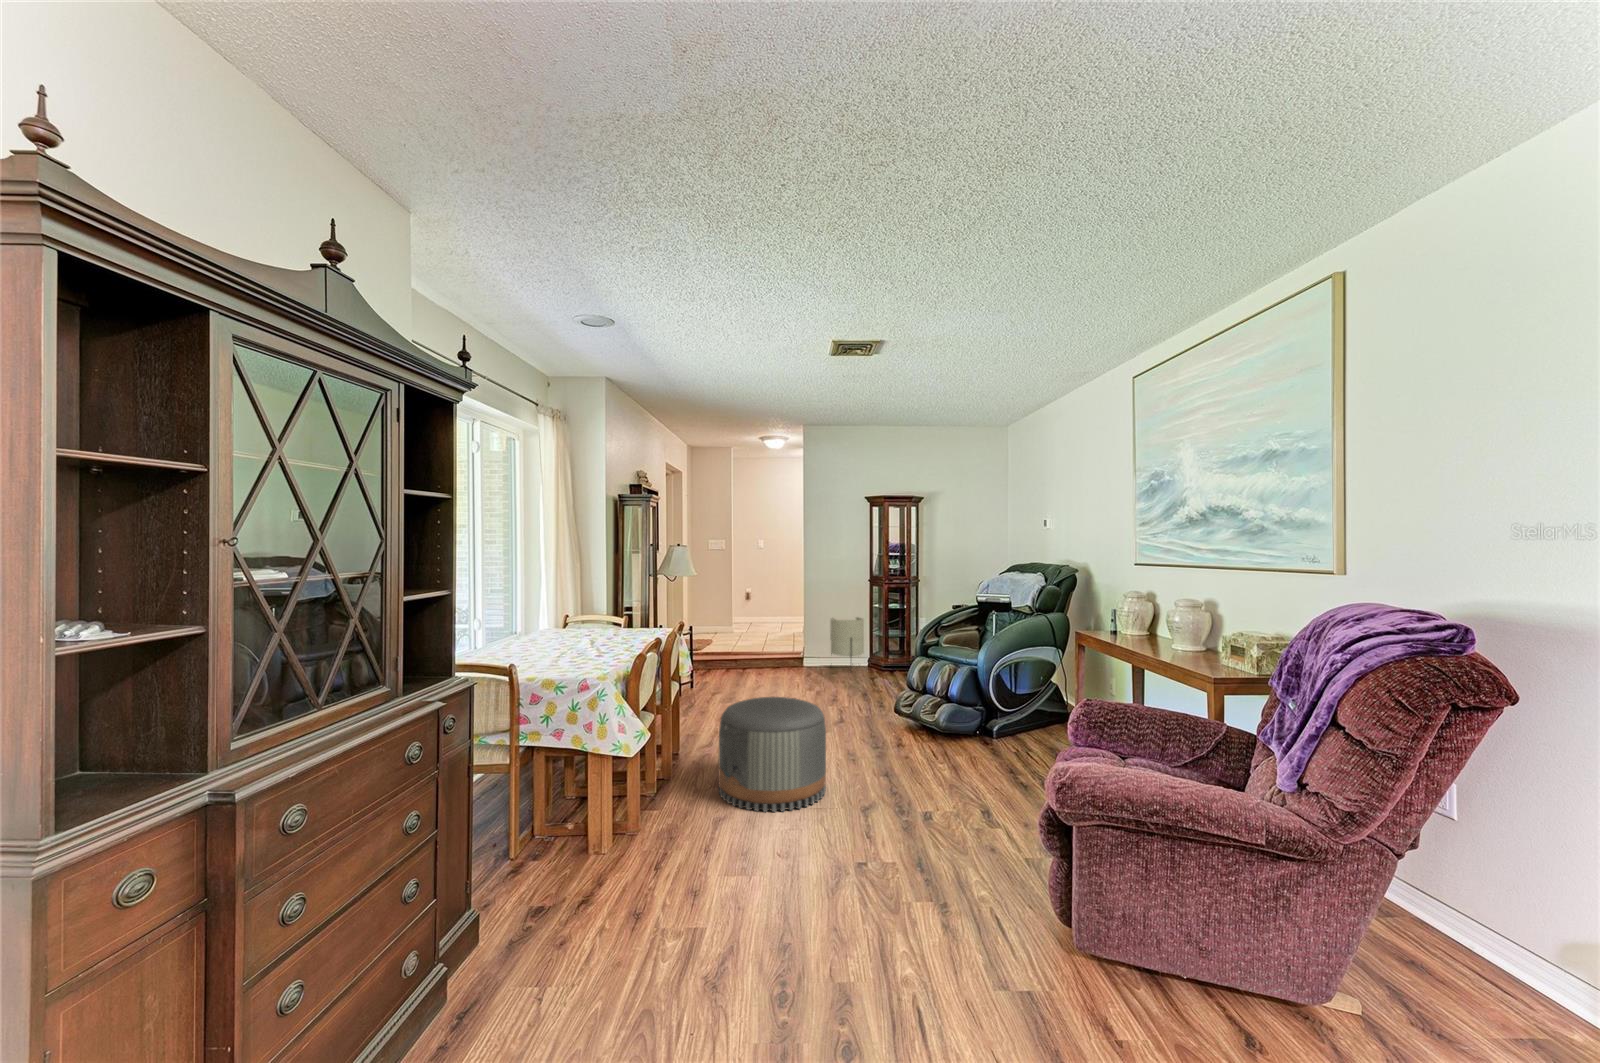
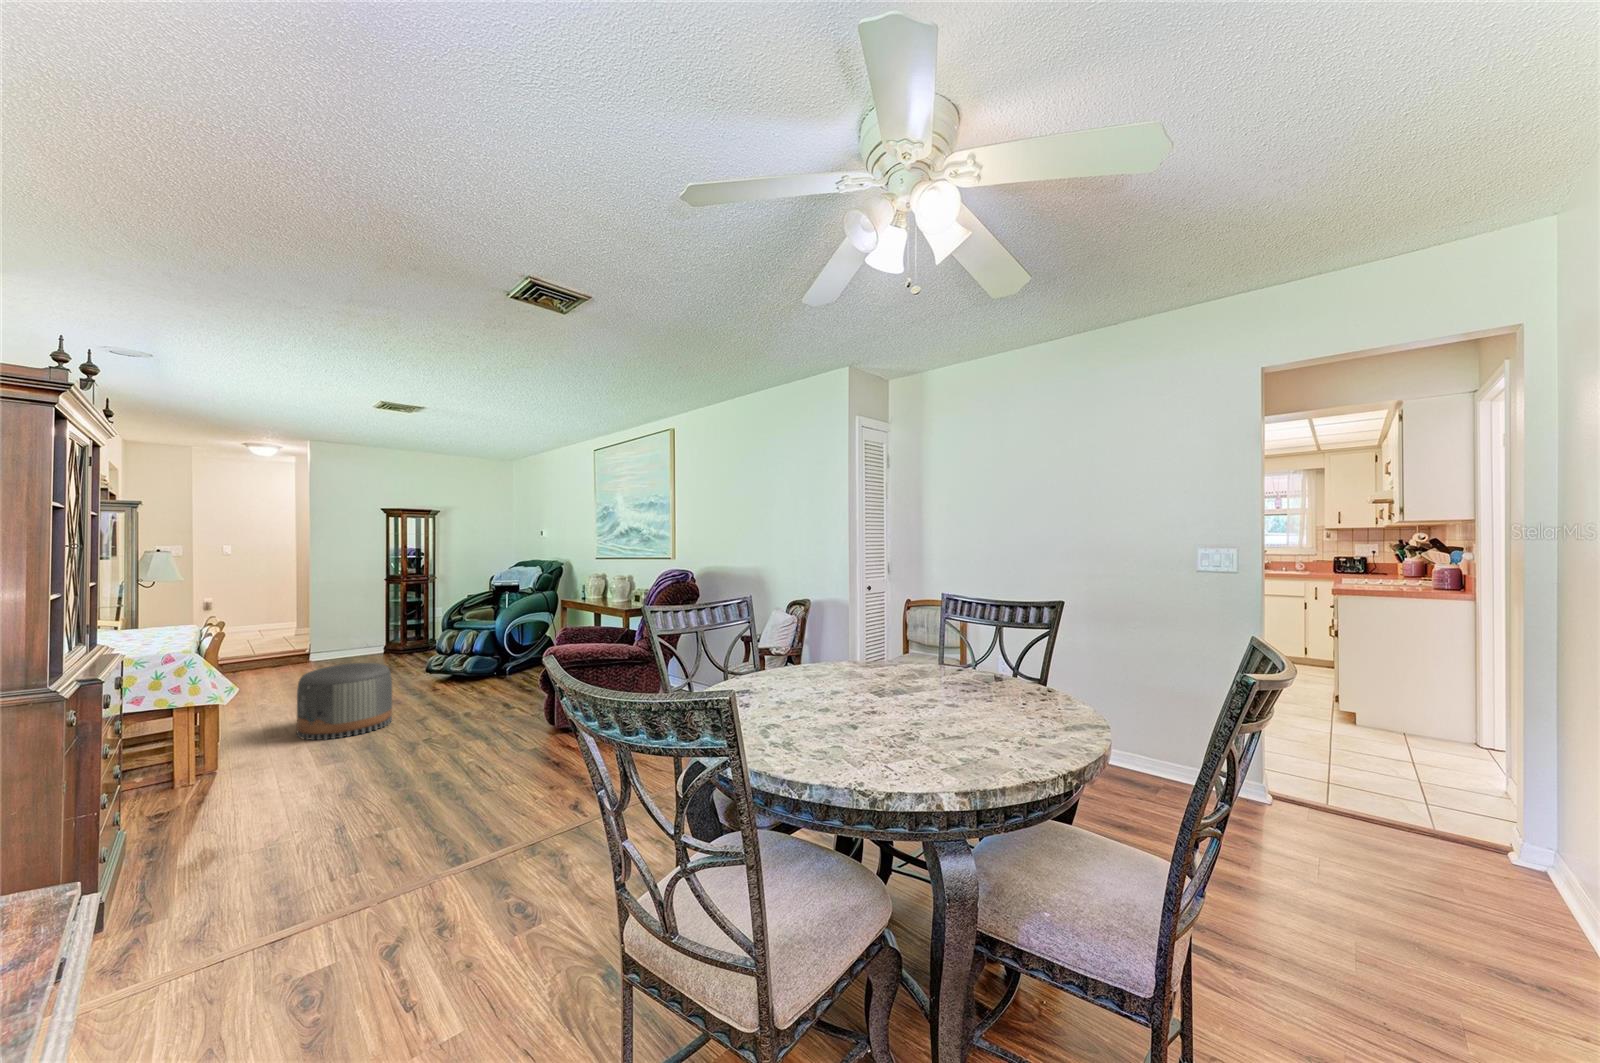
planter: present [830,617,864,657] -> none [346,612,383,659]

